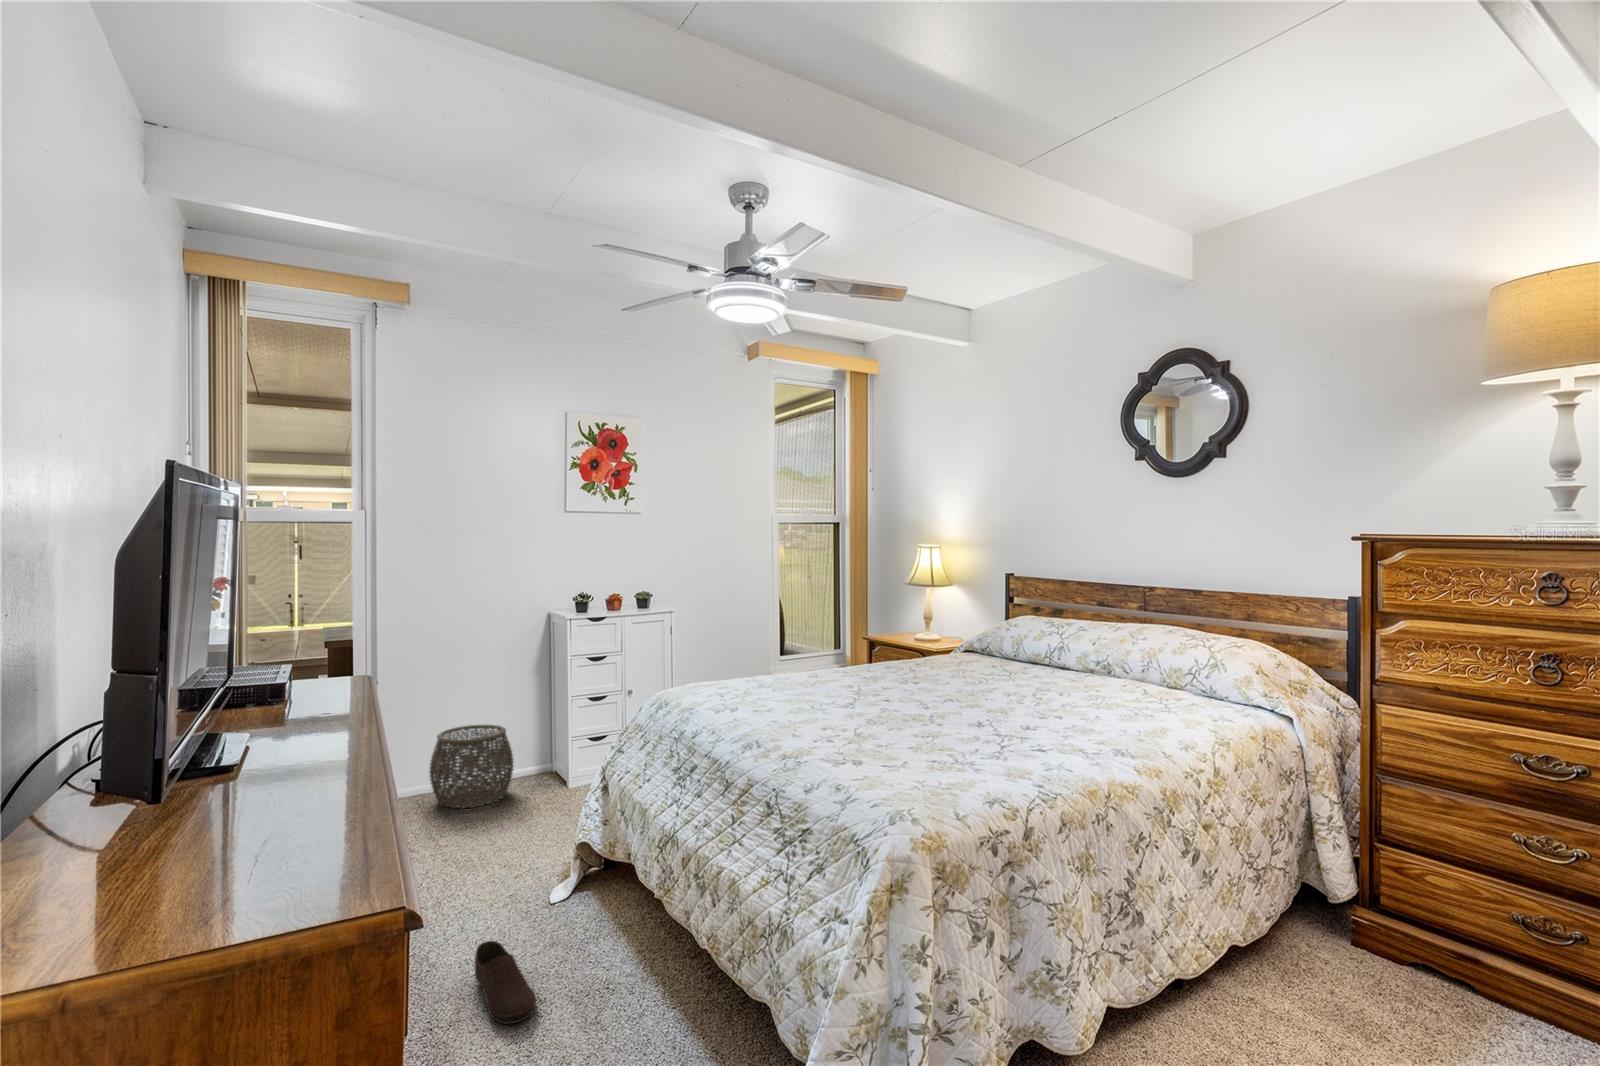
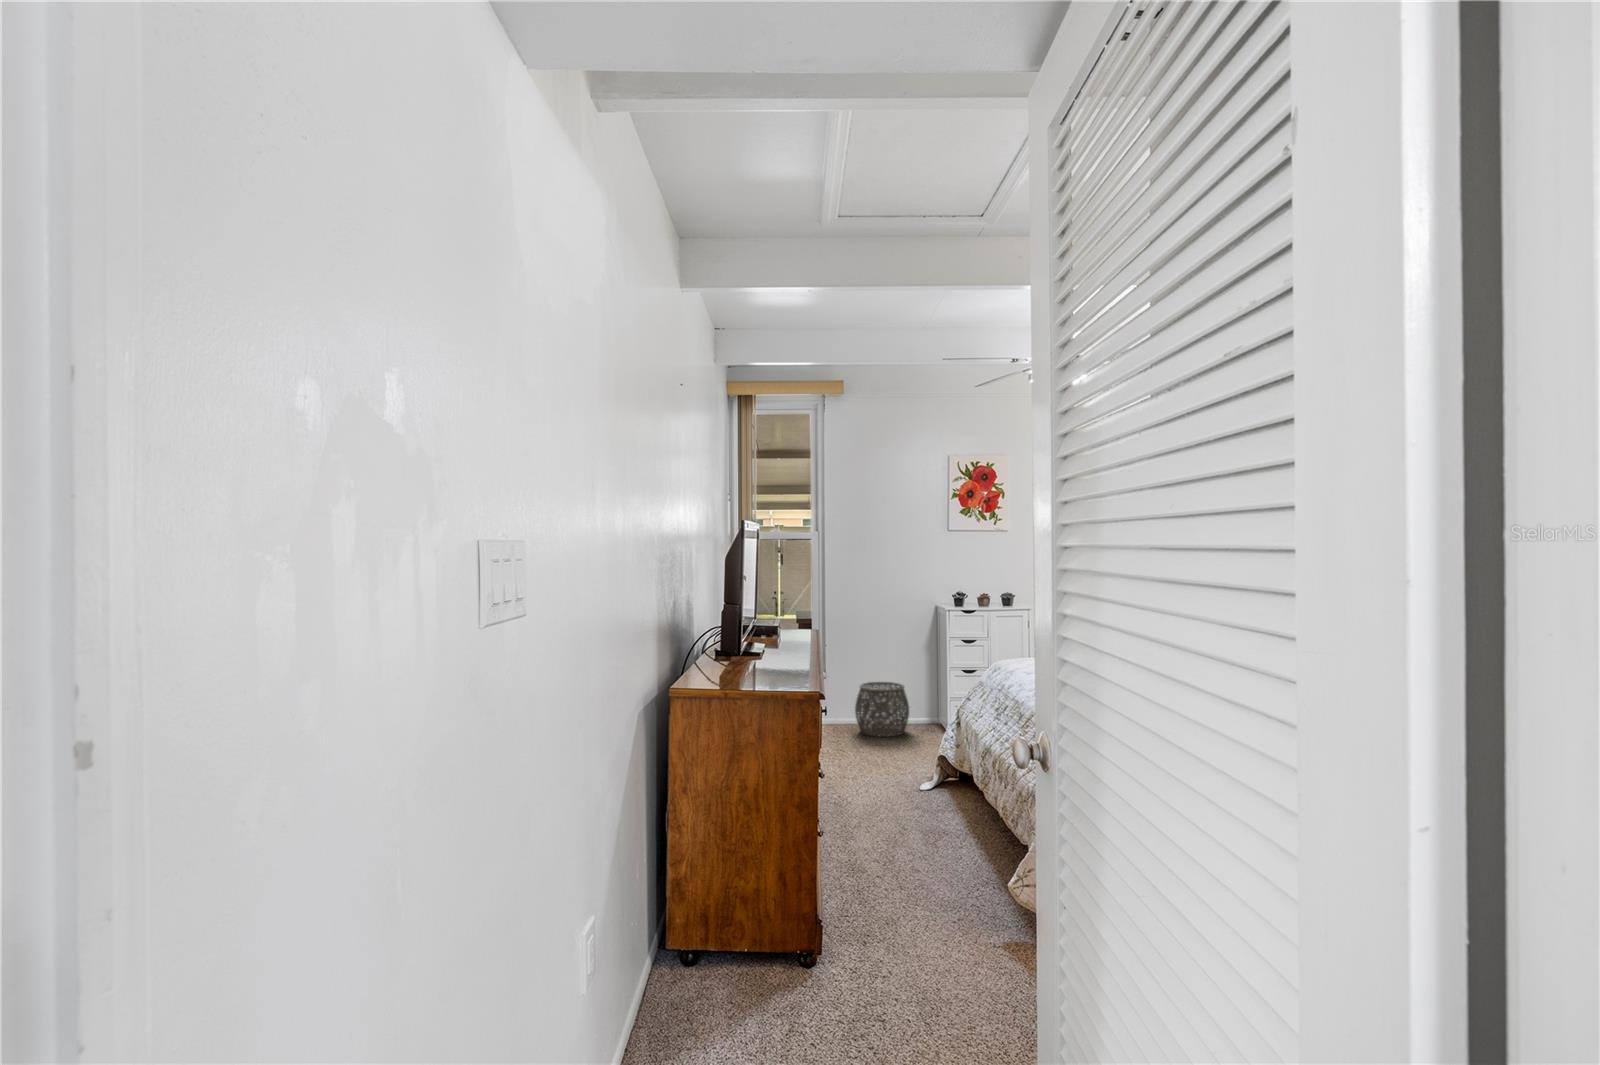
shoe: present [475,941,536,1024] -> none [874,795,906,835]

